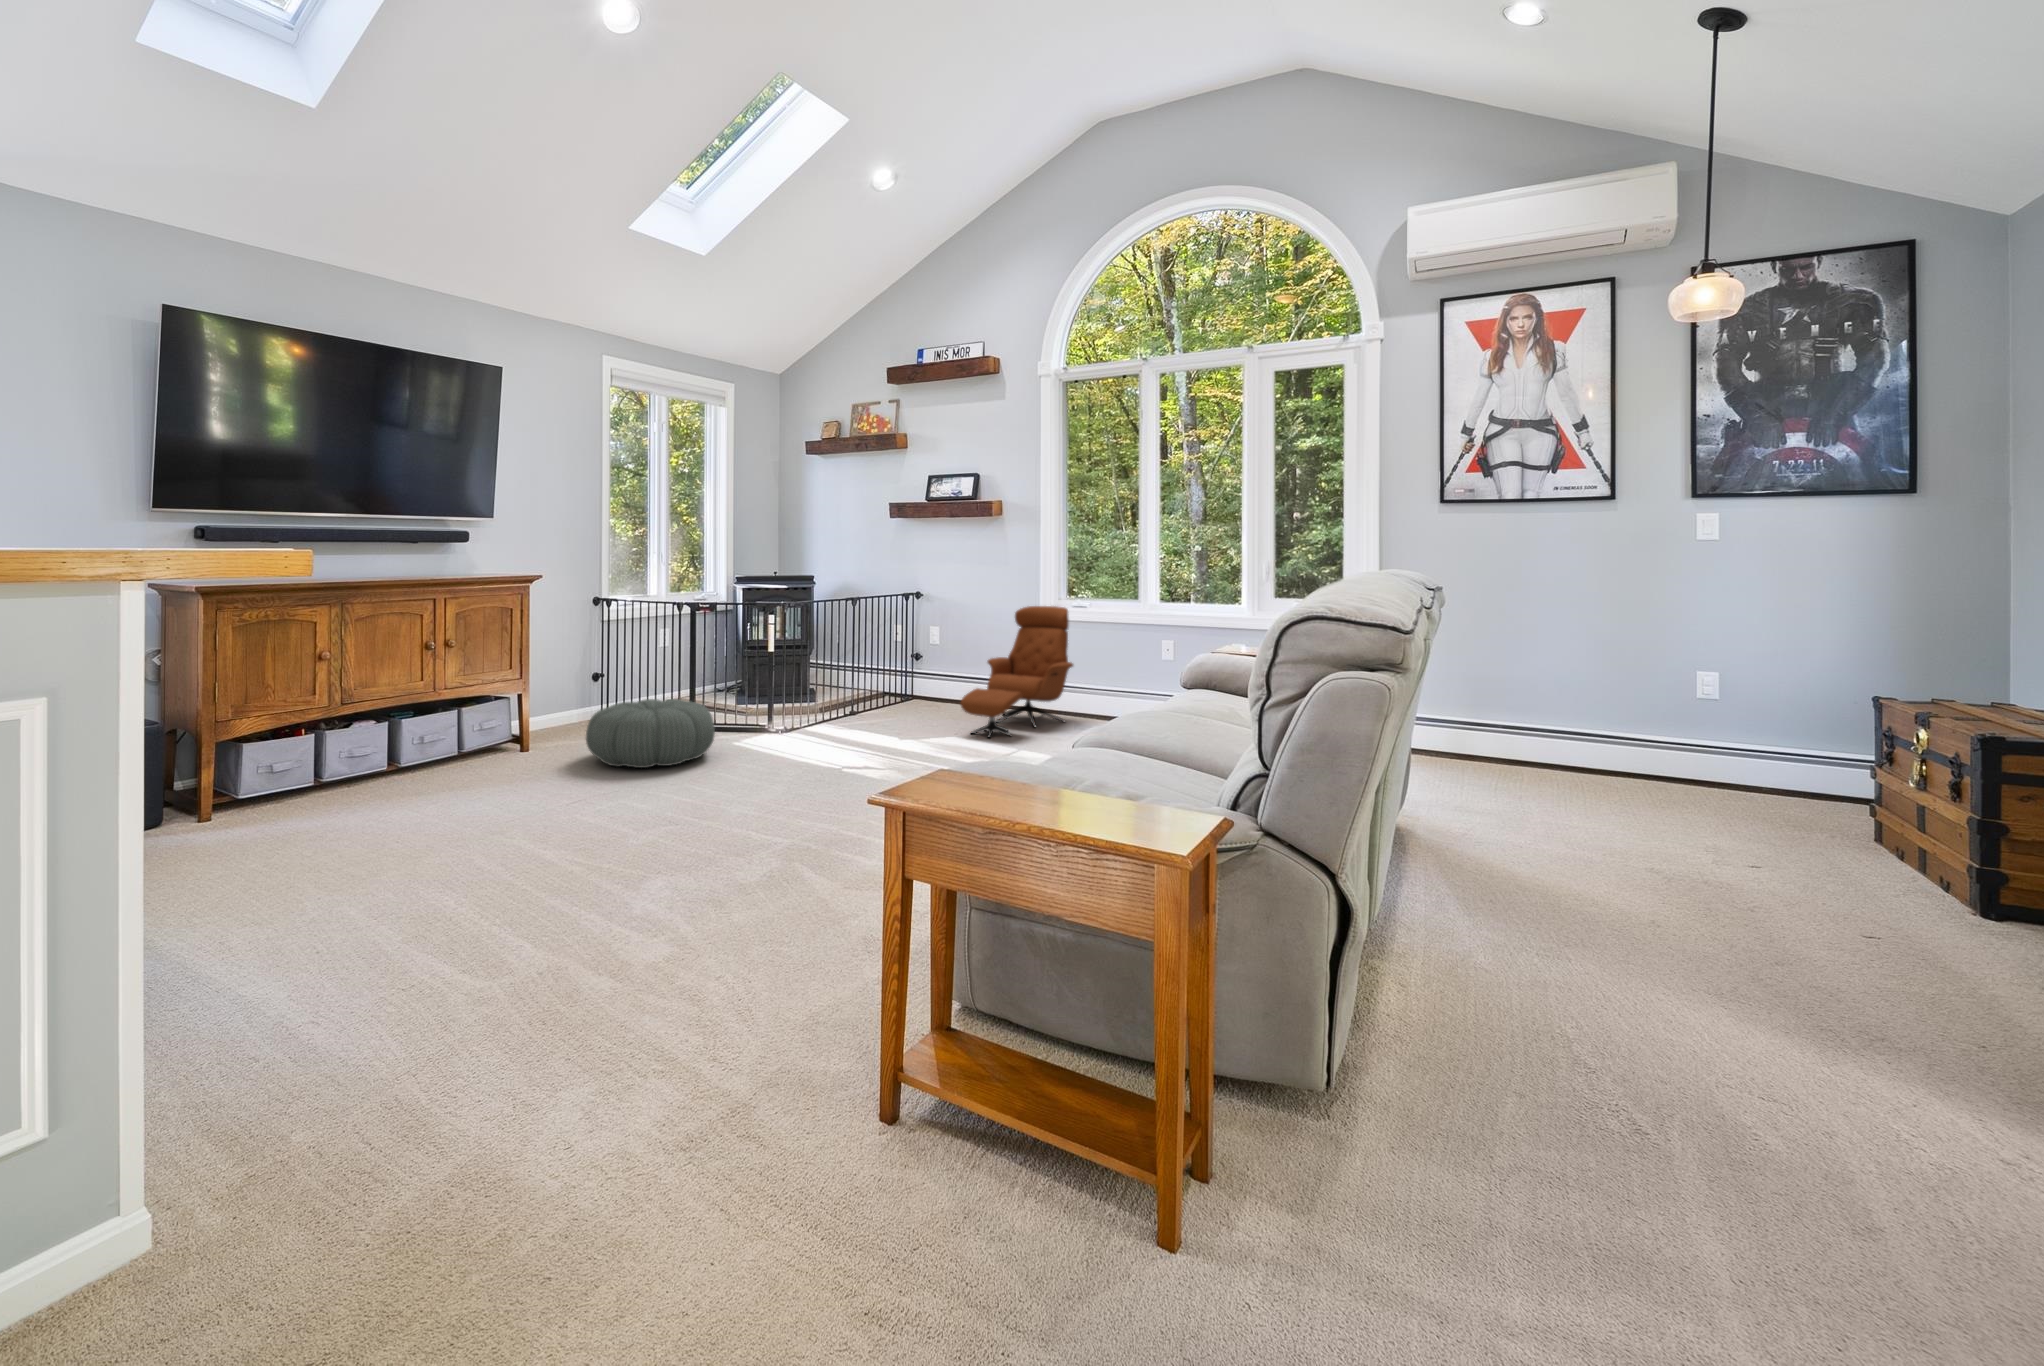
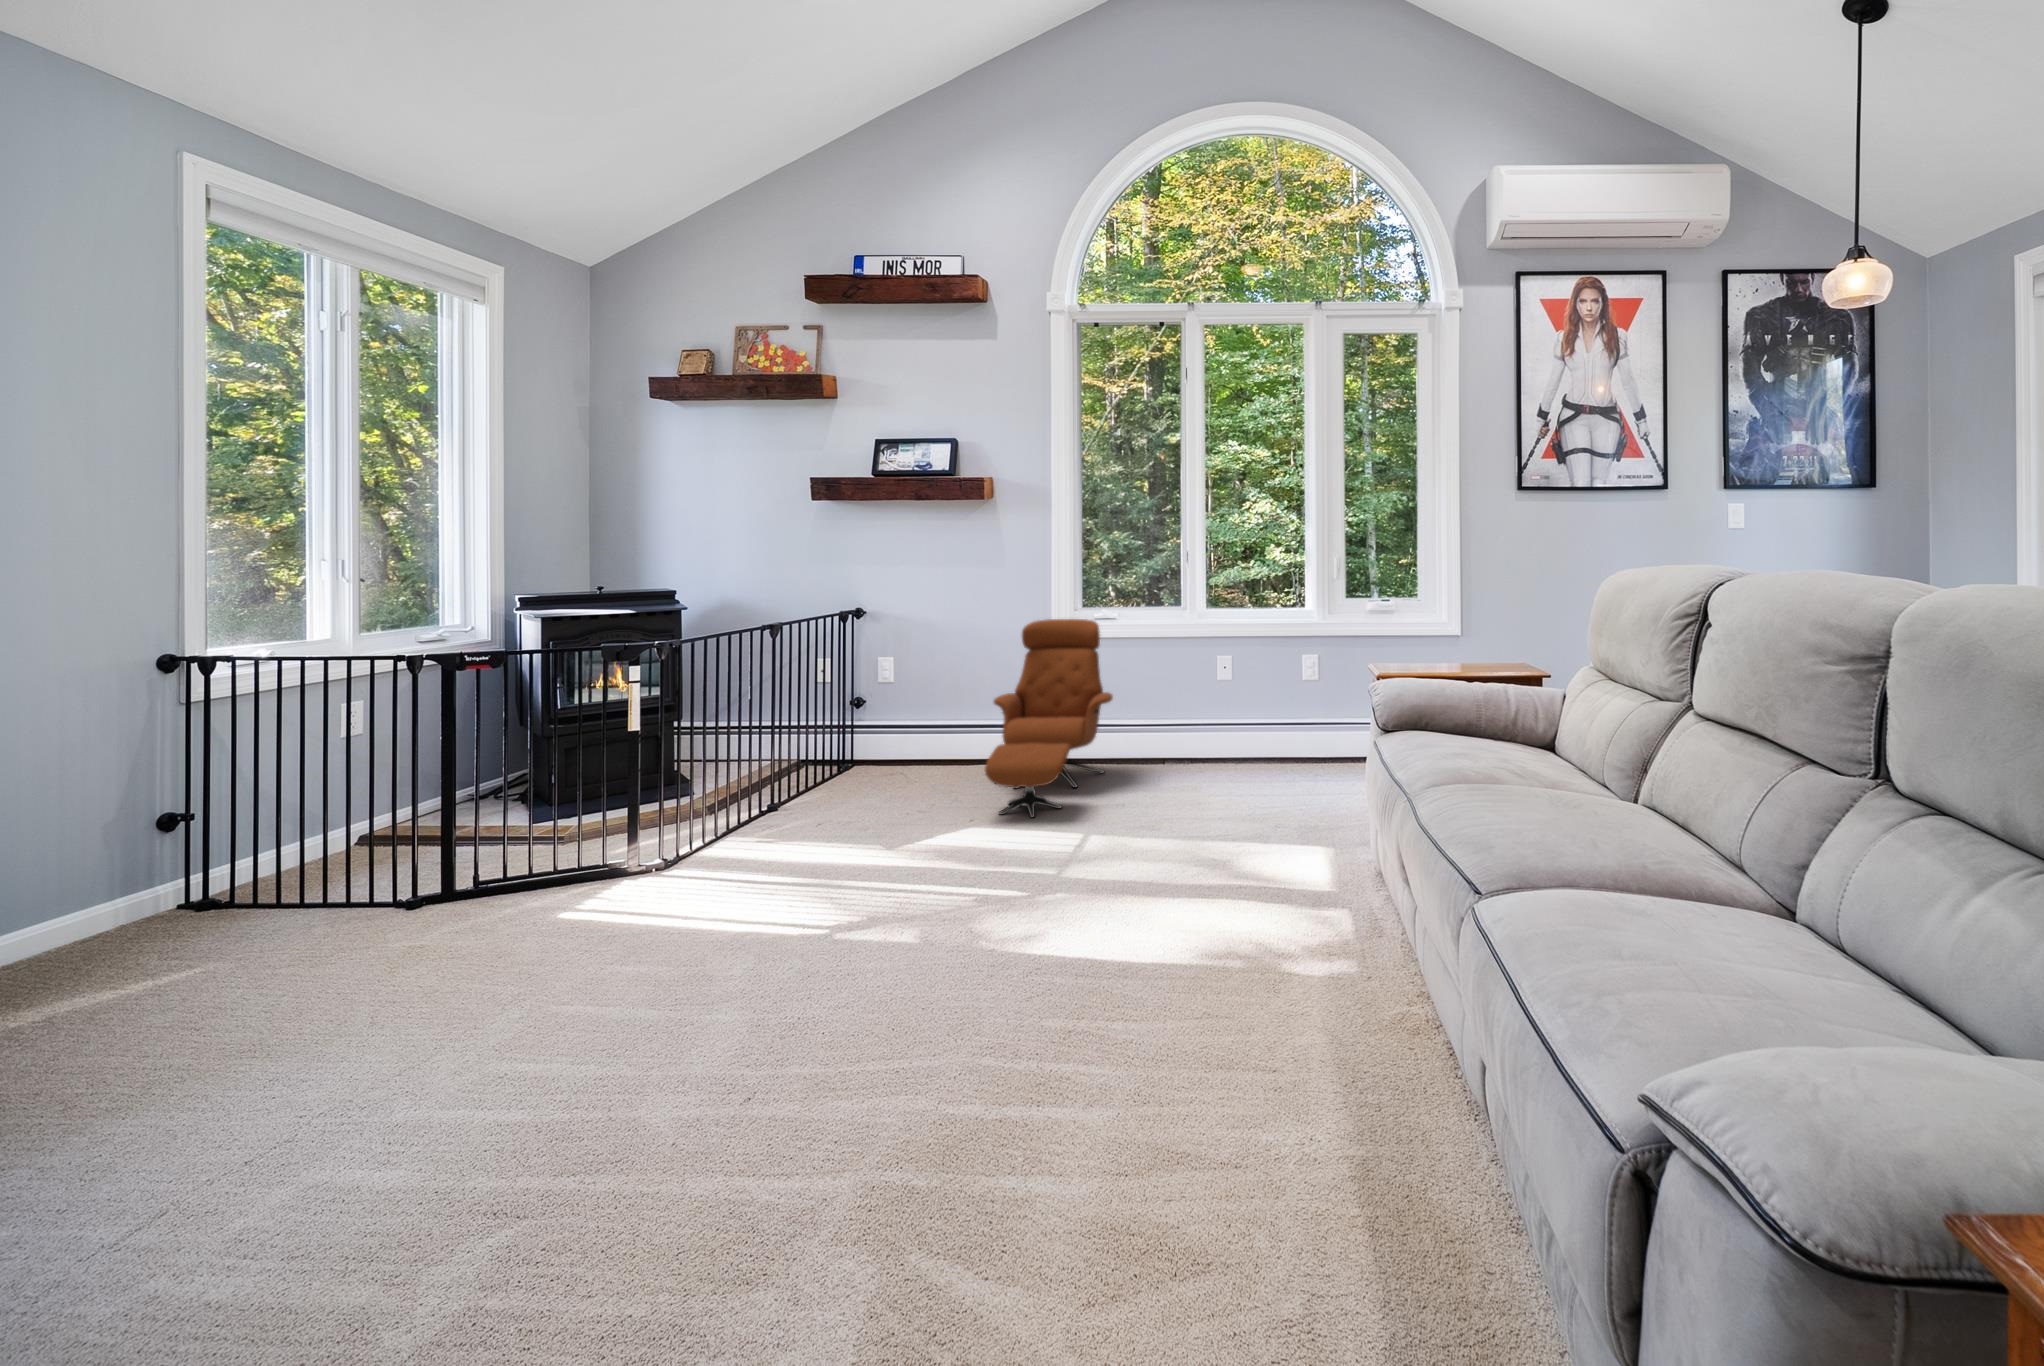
pouf: present [586,699,715,768] -> none [174,857,557,1057]

